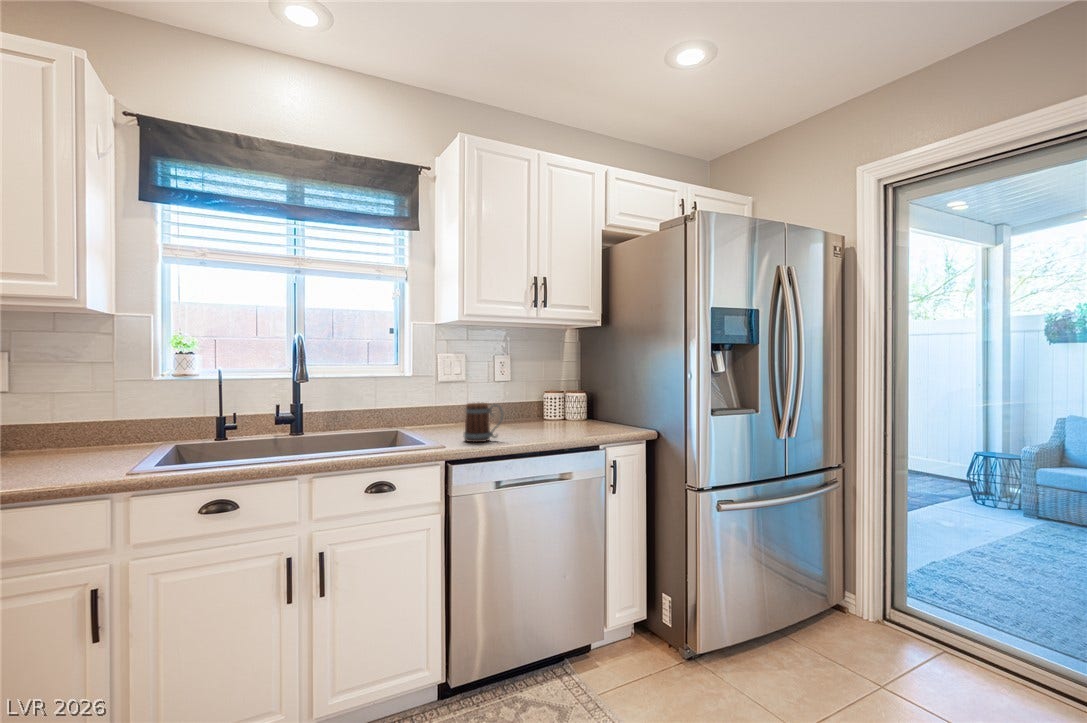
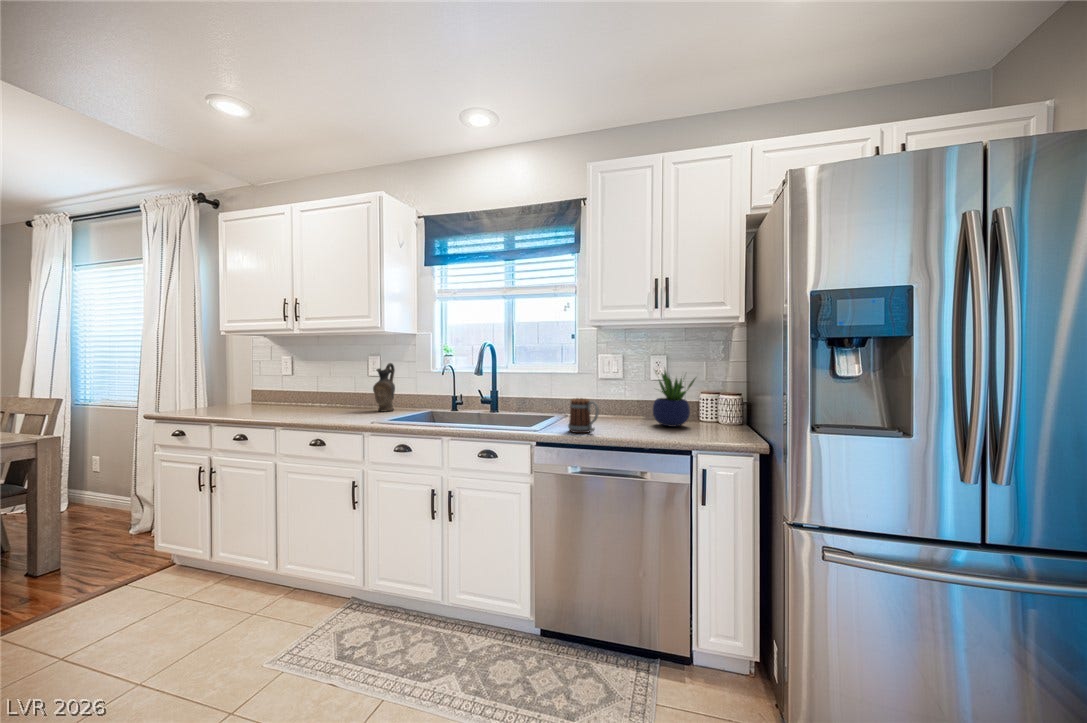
potted plant: none [518,365,561,427] -> present [653,370,695,427]
ceramic pitcher: none [48,368,99,461] -> present [373,363,395,411]

